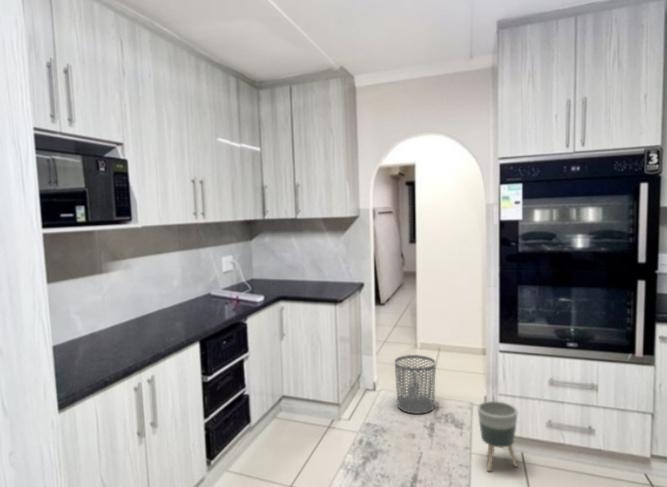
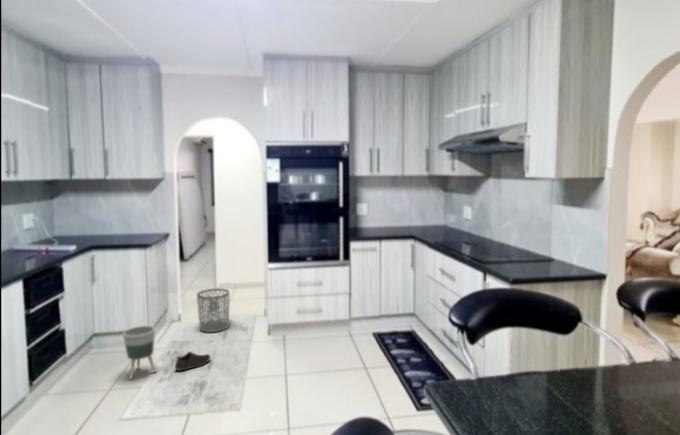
planter: present [478,401,518,471] -> present [123,326,156,379]
shoe: none [367,444,412,468] -> present [175,352,210,371]

